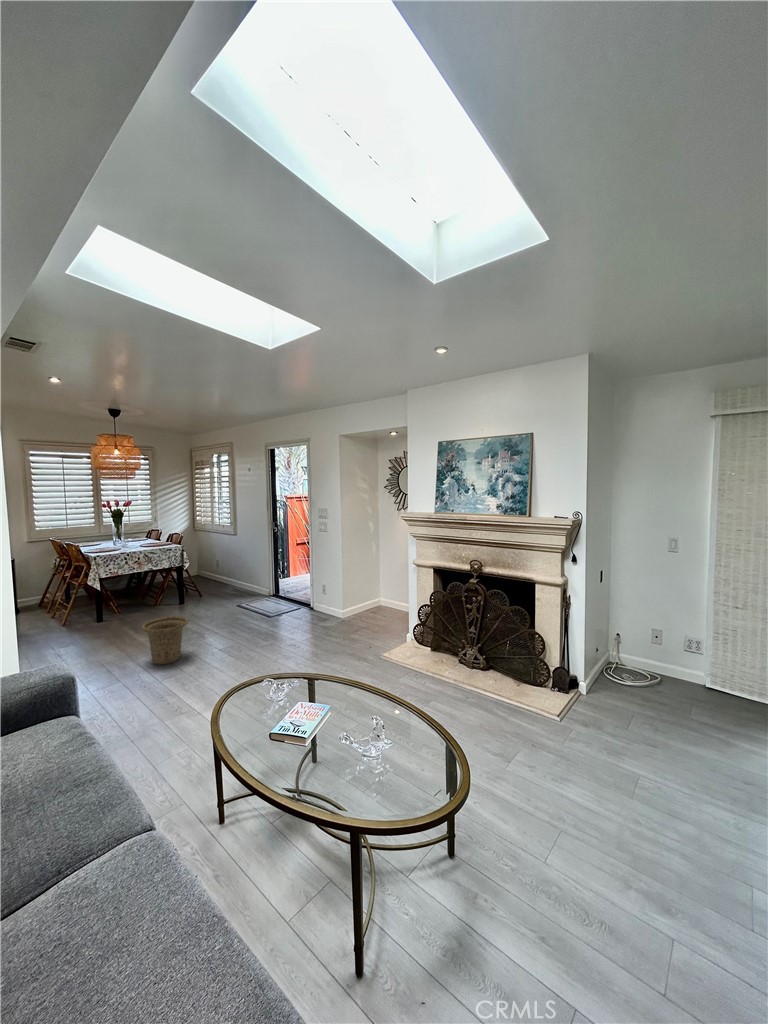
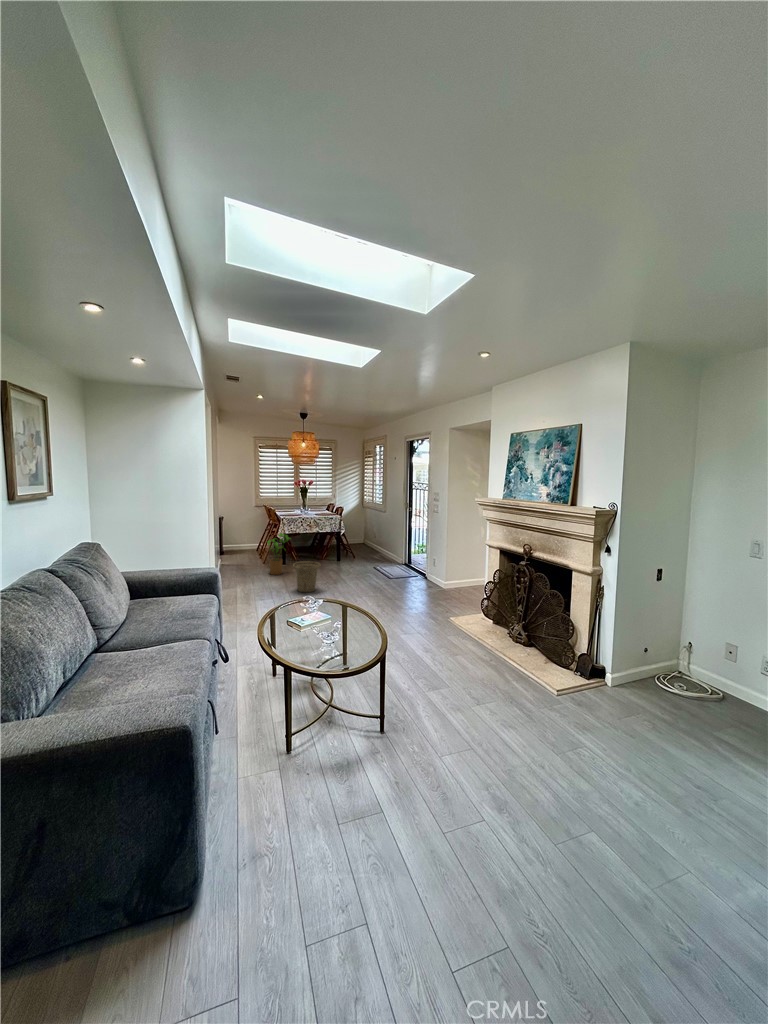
house plant: none [77,581,121,645] -> present [268,533,291,575]

